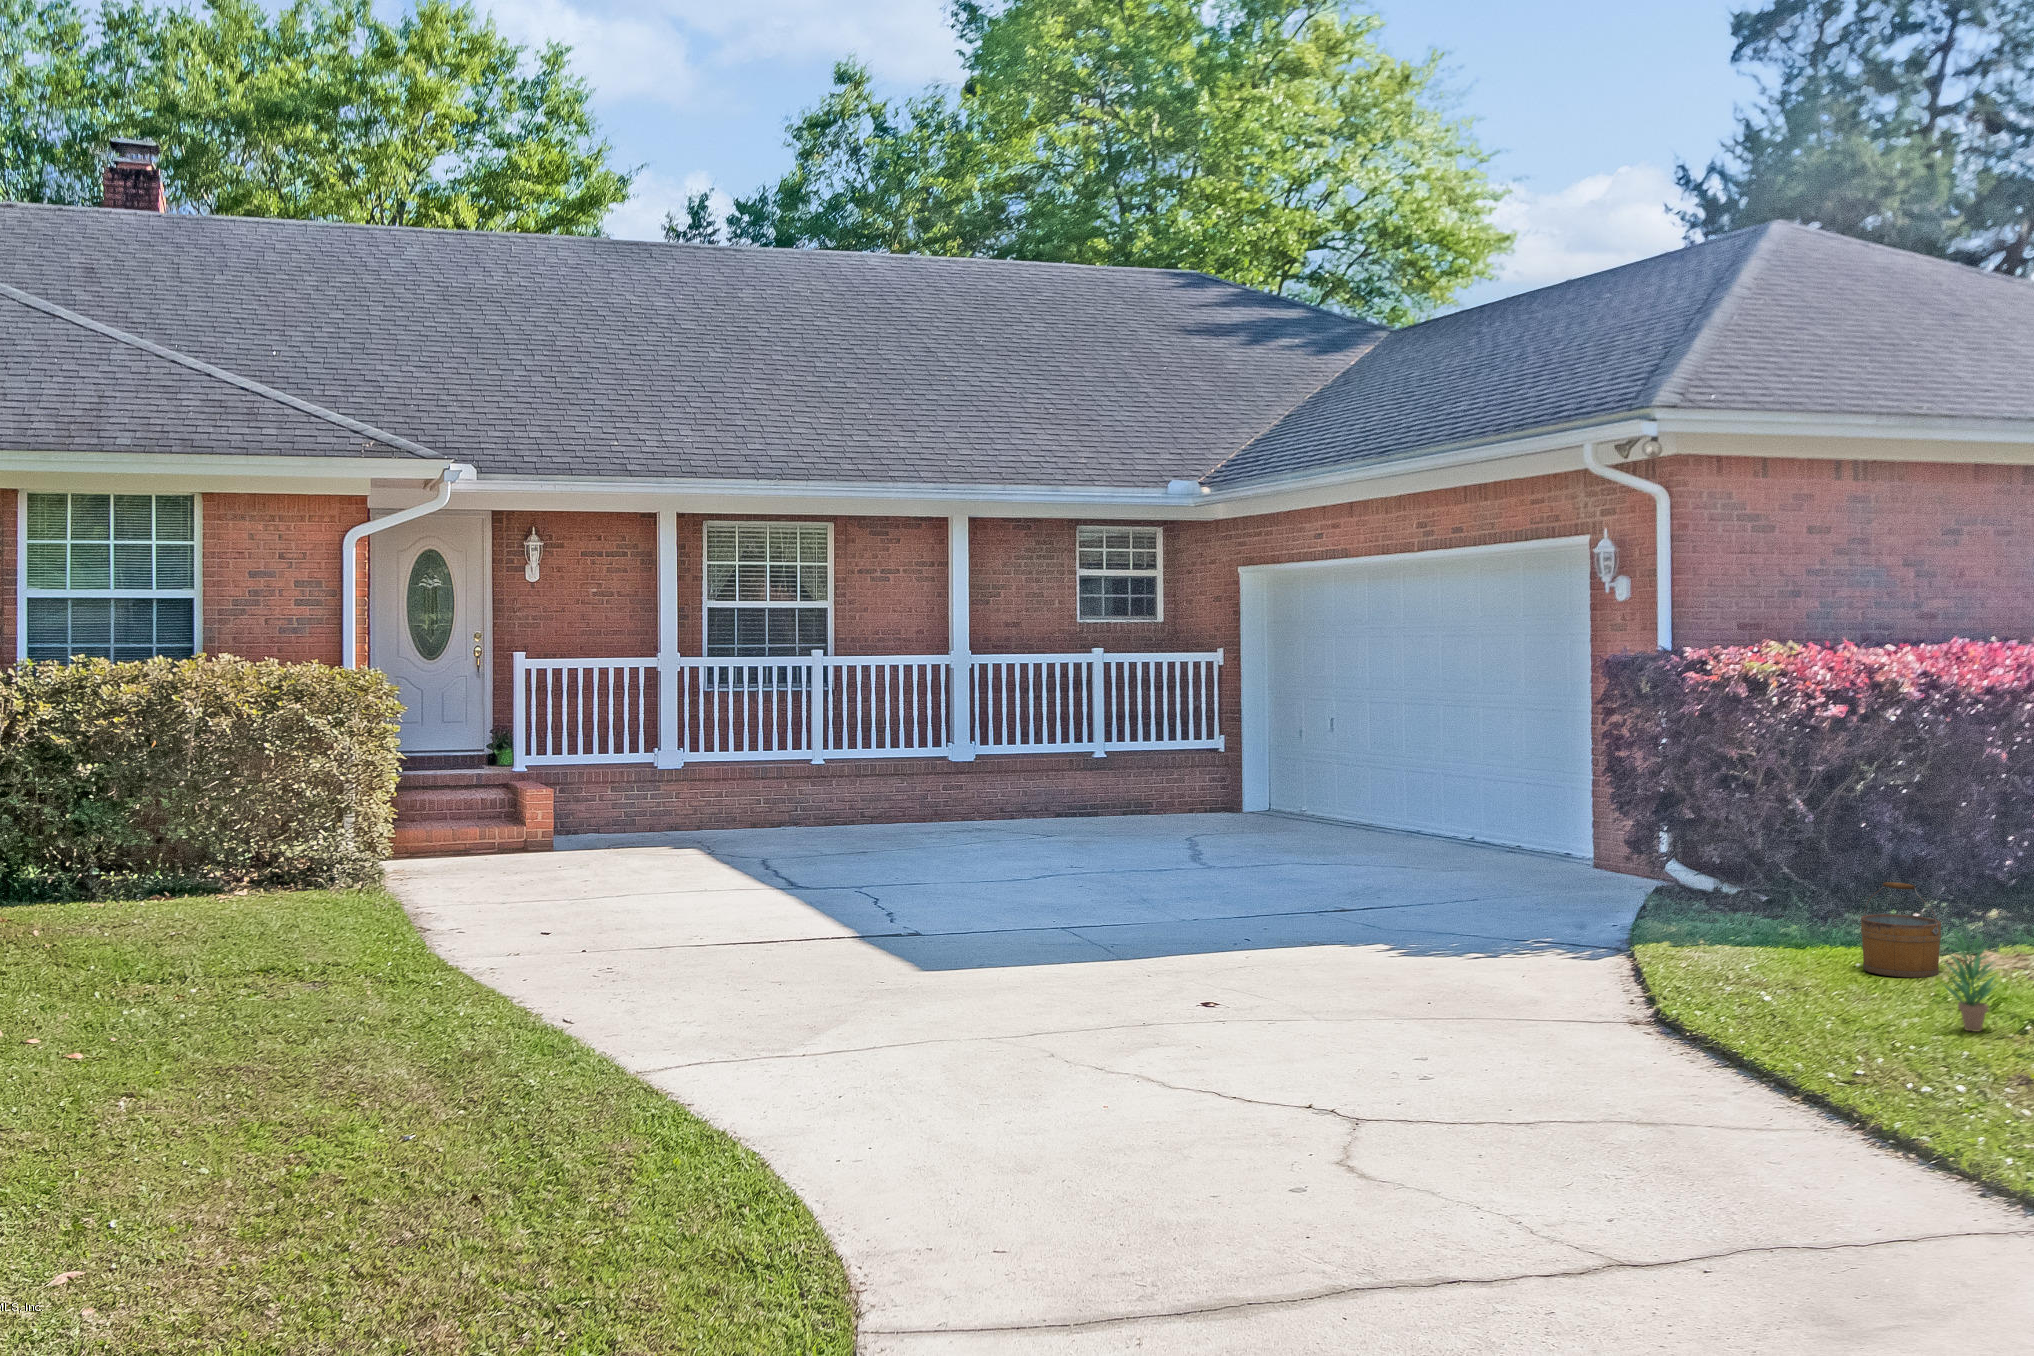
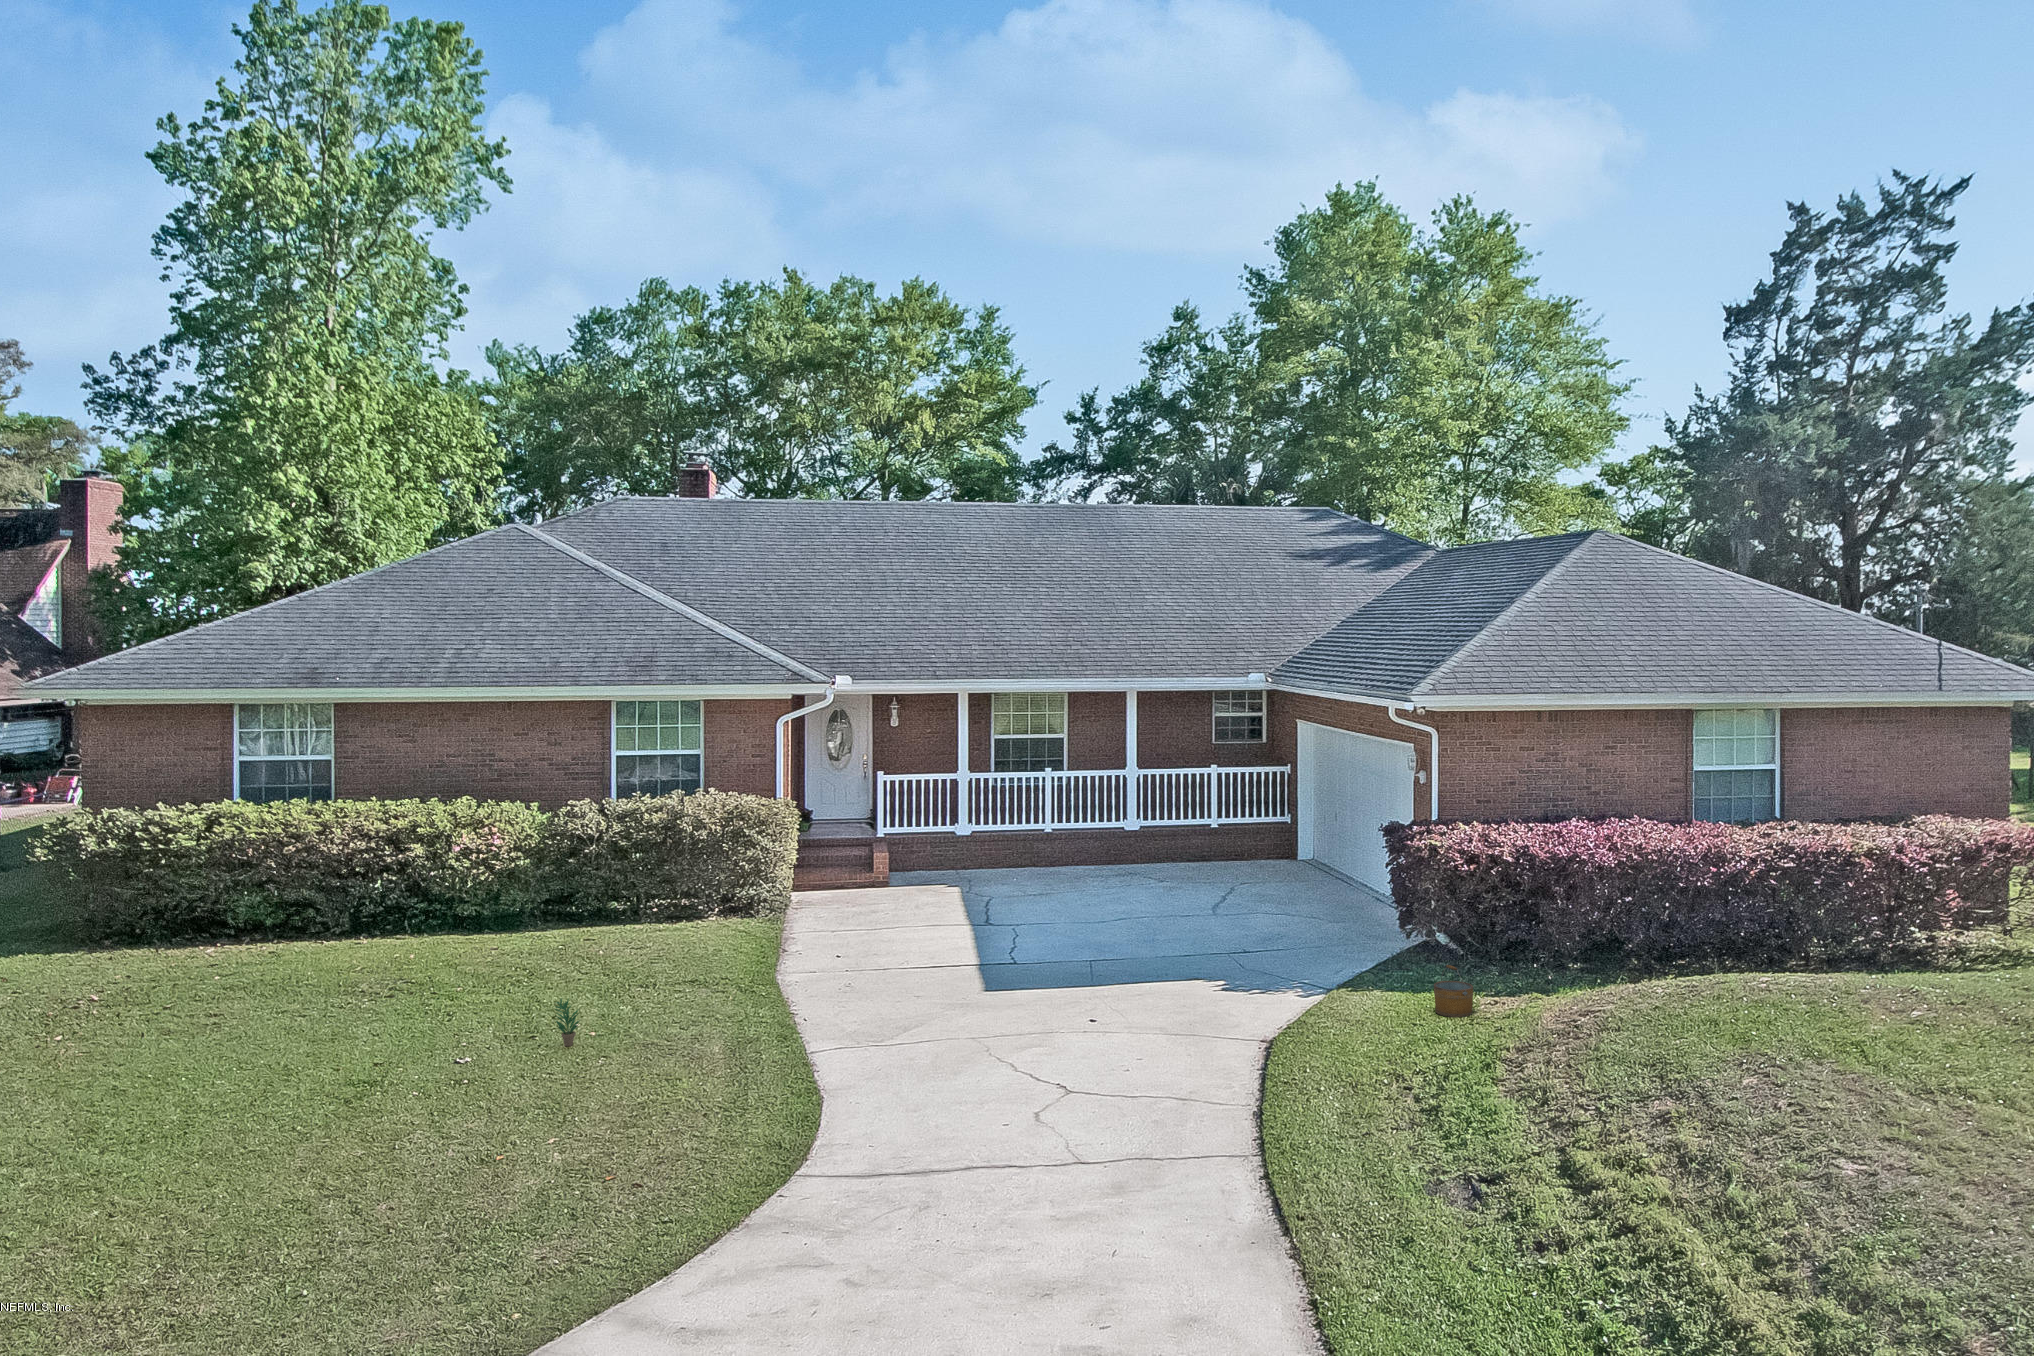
potted plant: present [1945,931,1995,1032] -> present [555,998,580,1046]

